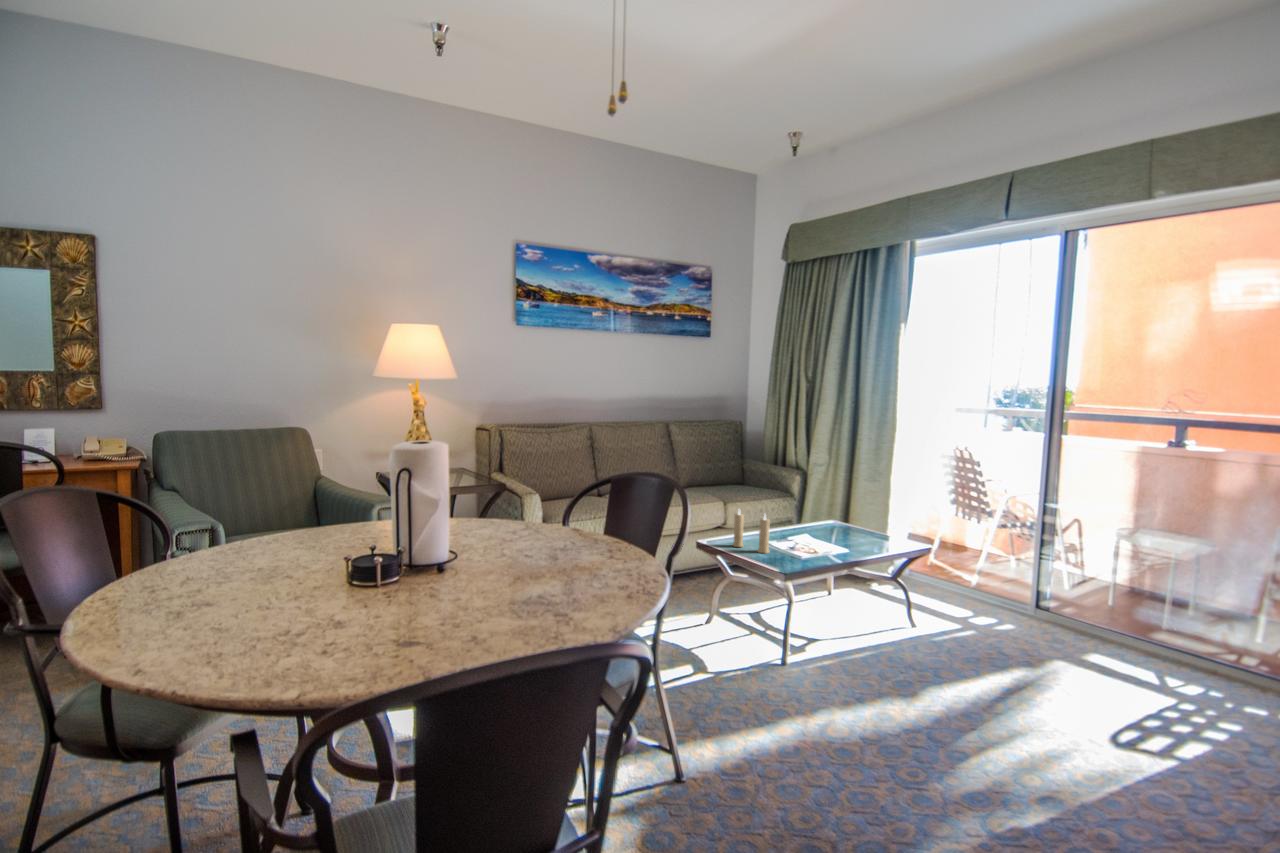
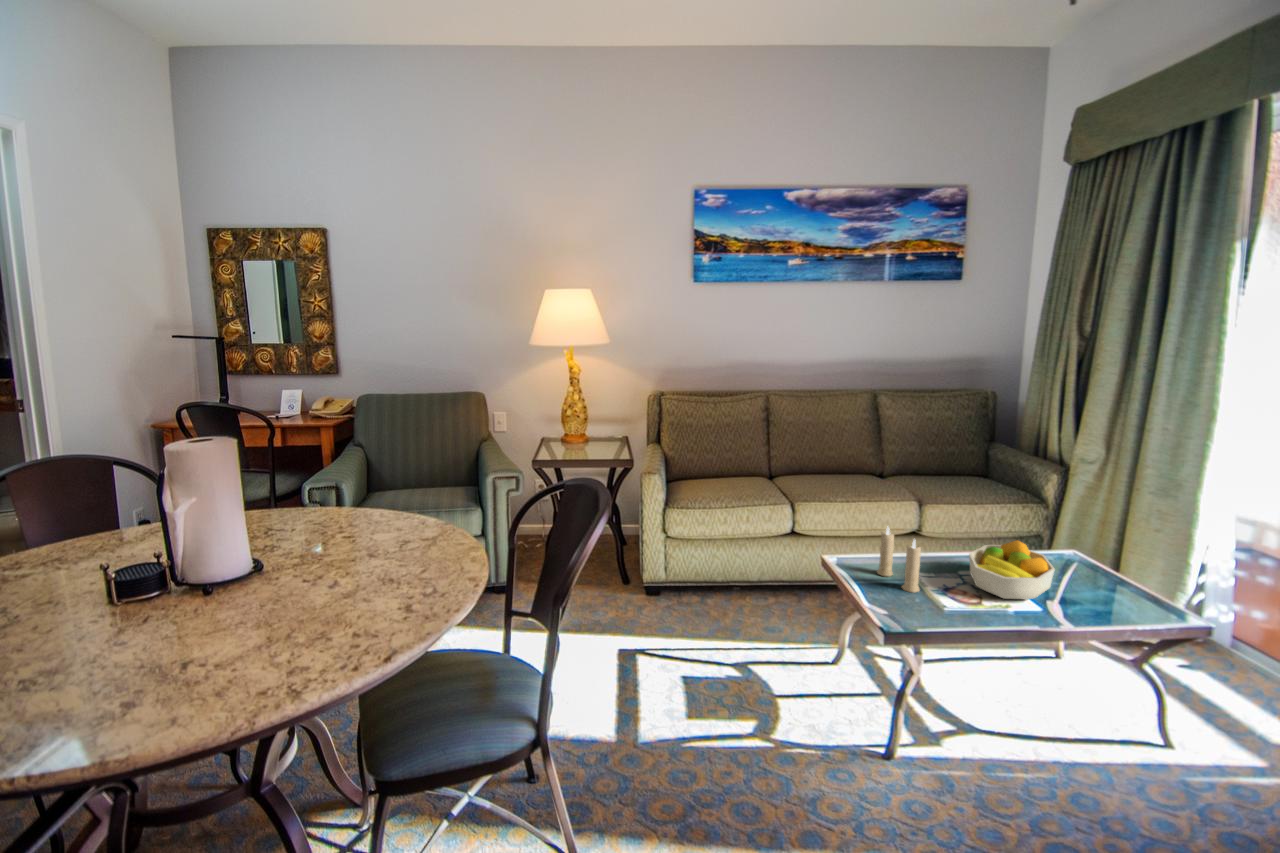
fruit bowl: none [790,510,844,549] -> present [969,540,1055,600]

